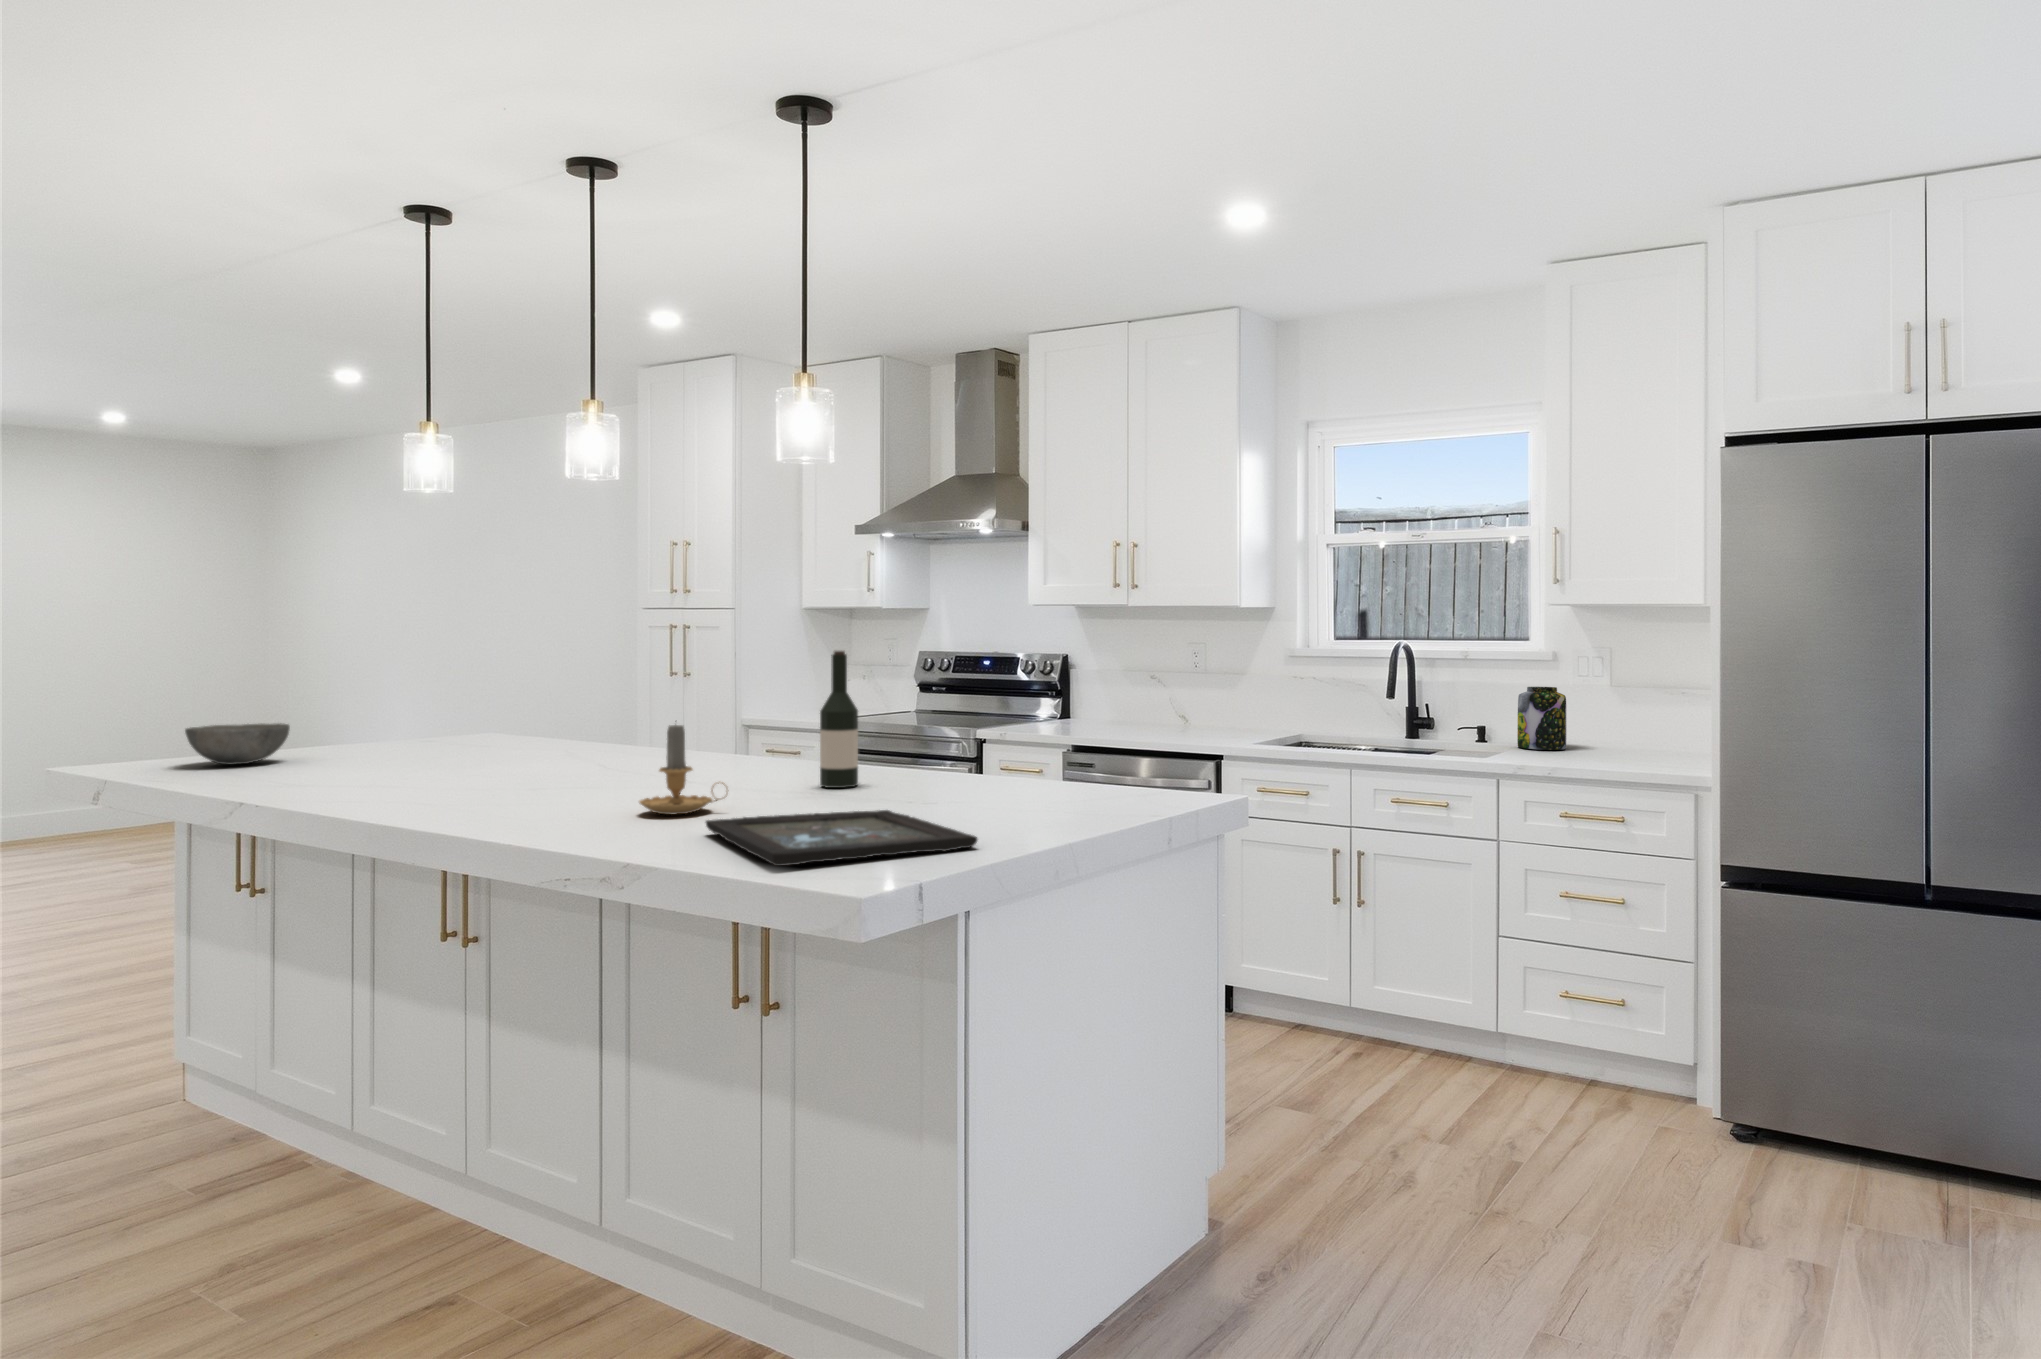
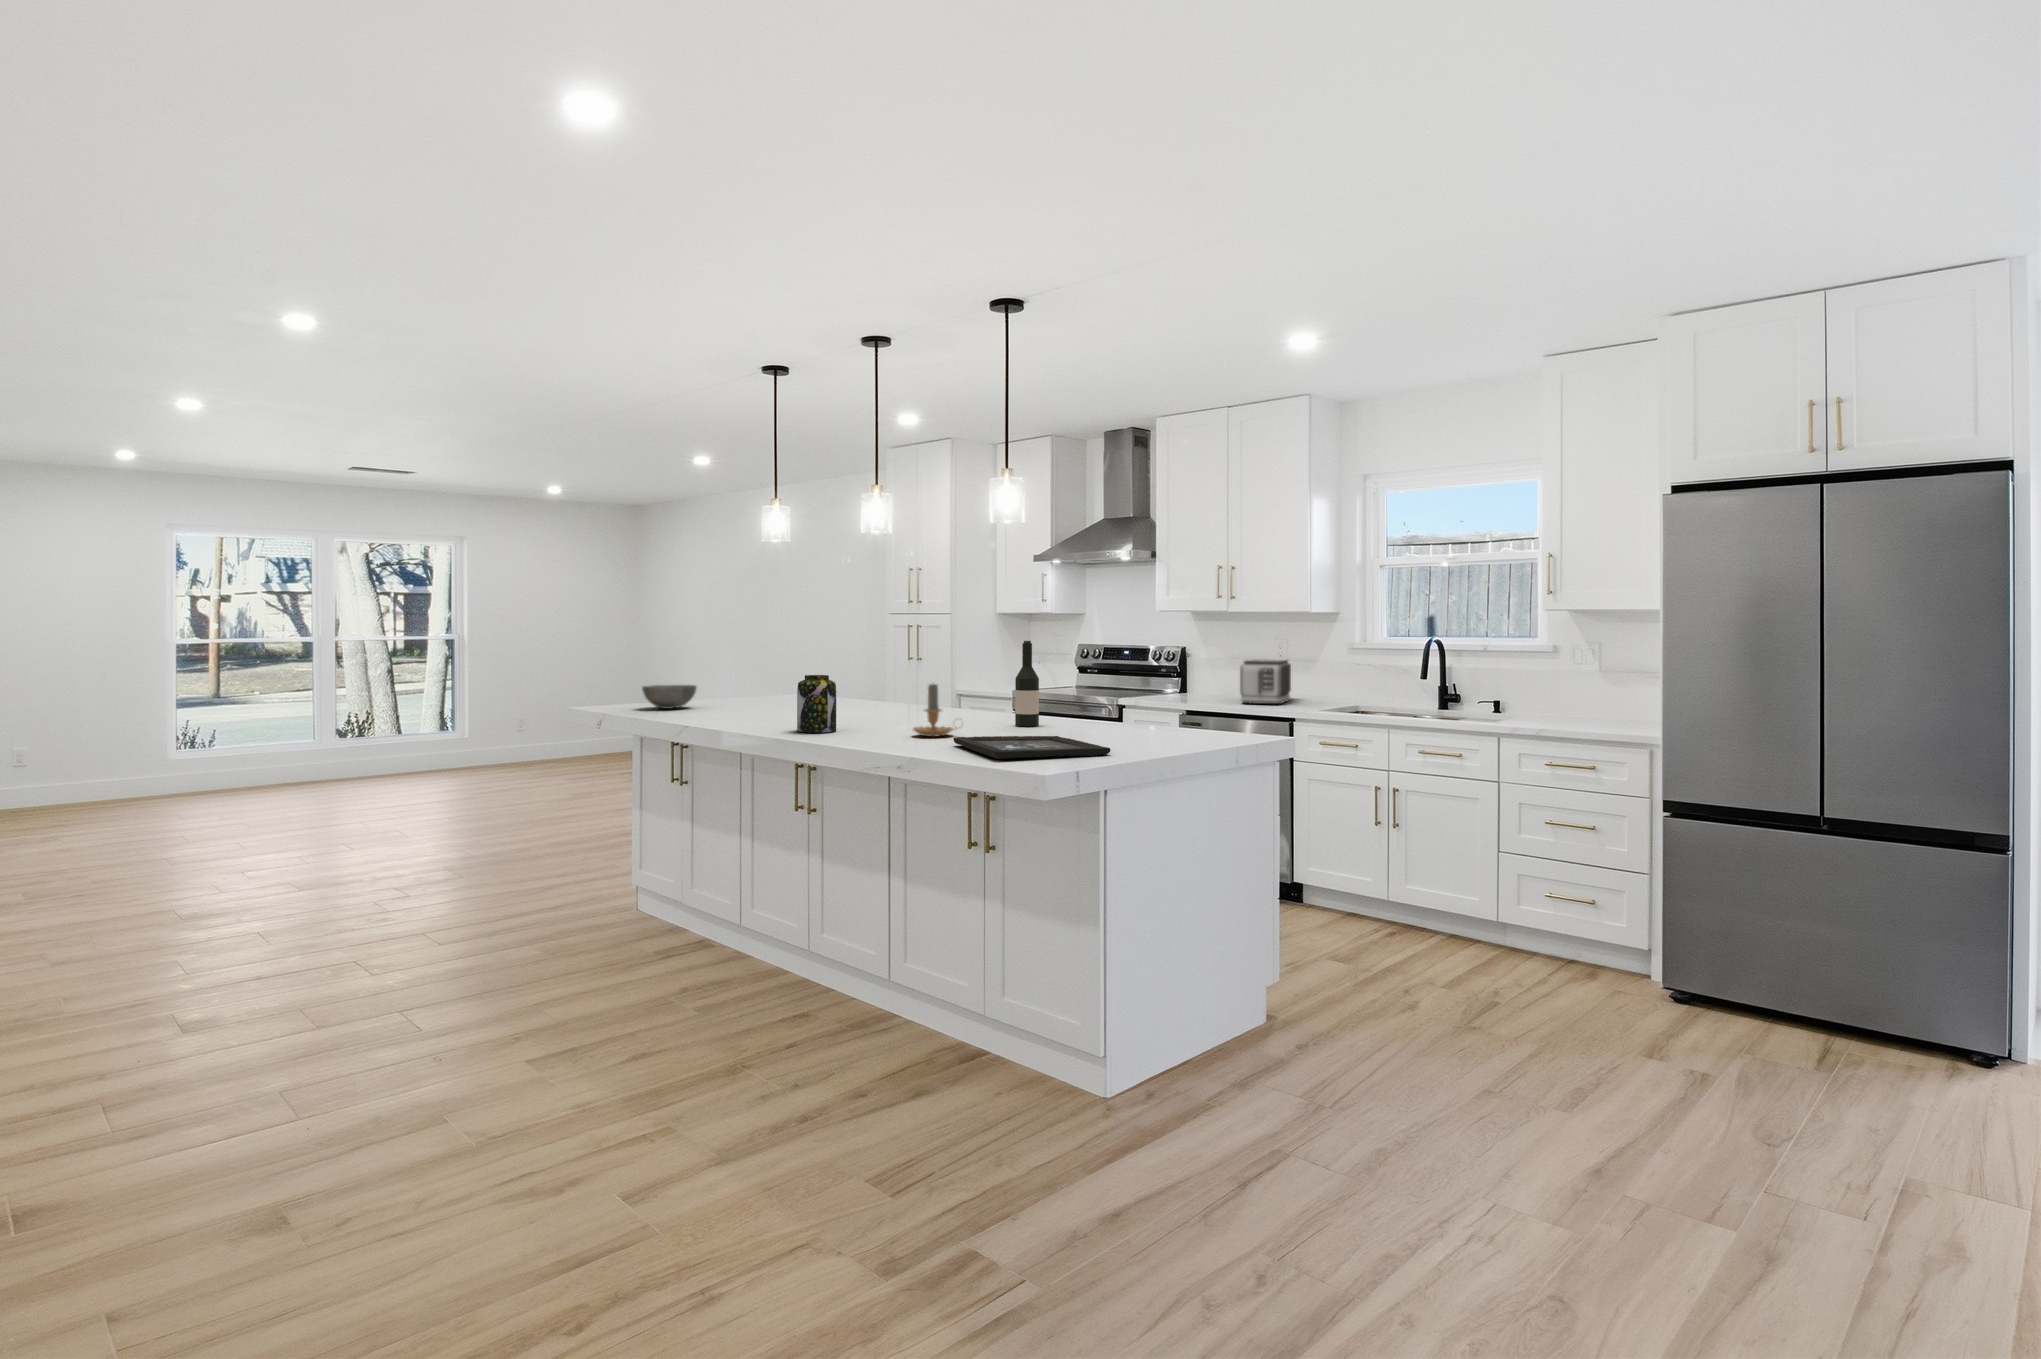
toaster: none [1145,672,1211,735] -> present [1240,659,1291,704]
jar: present [1517,687,1566,750] -> present [797,675,836,733]

